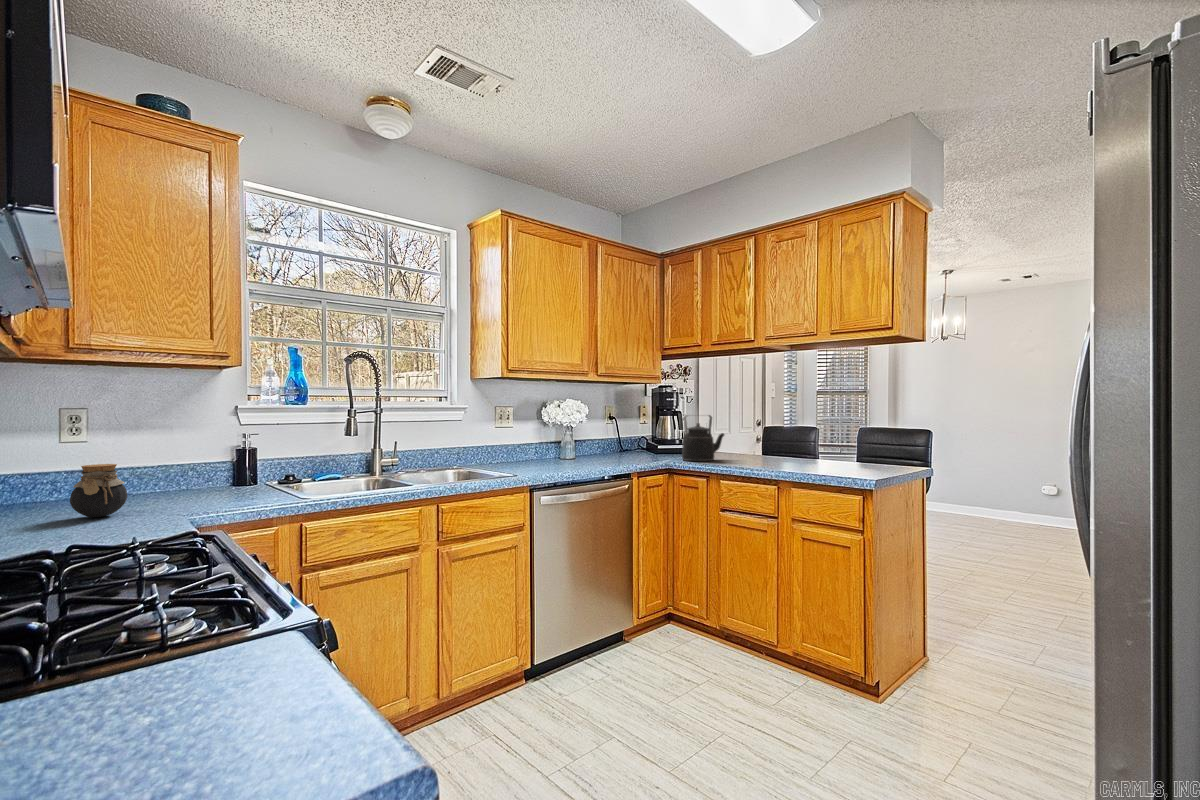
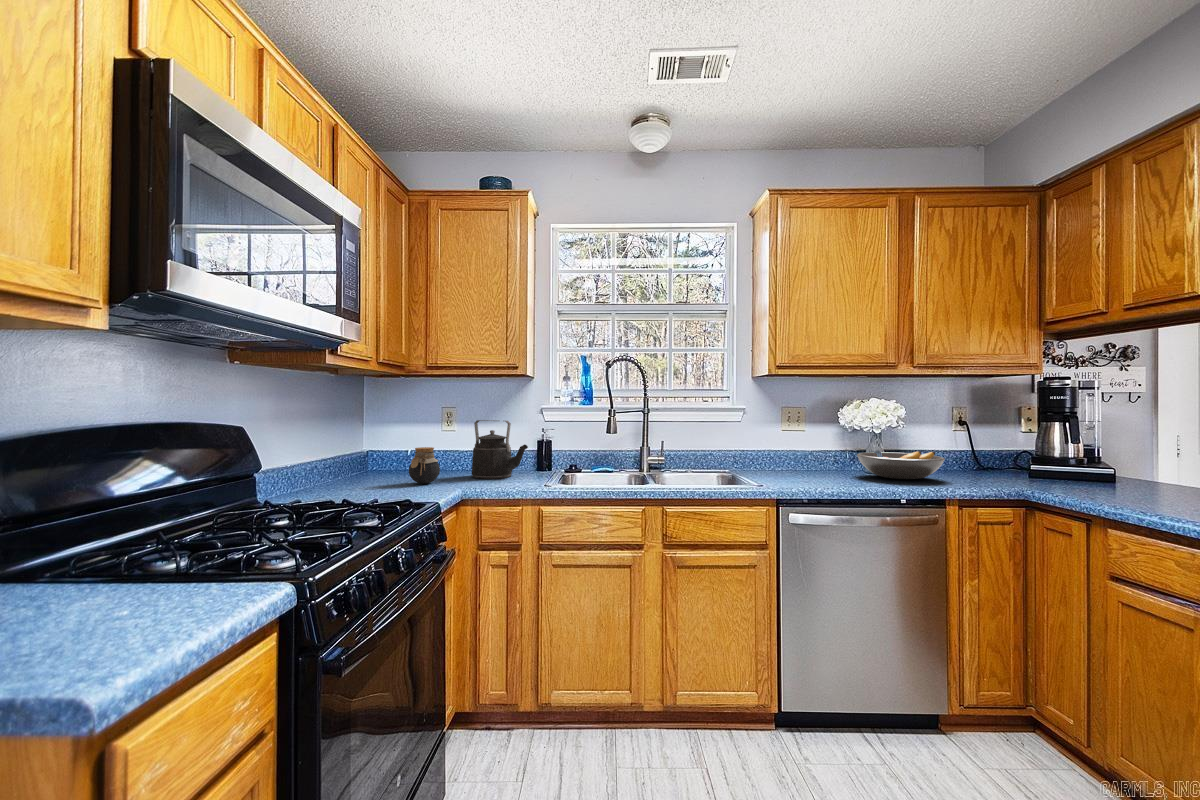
kettle: present [682,415,724,461] -> present [472,420,528,479]
fruit bowl: none [560,440,621,463] -> present [857,451,945,479]

